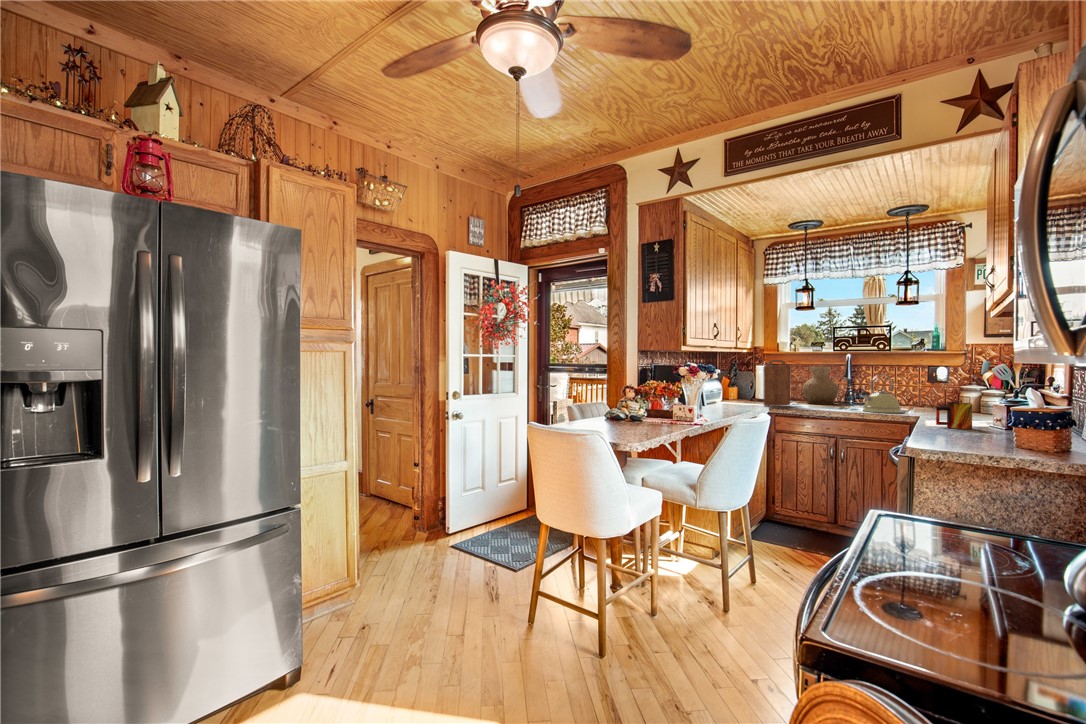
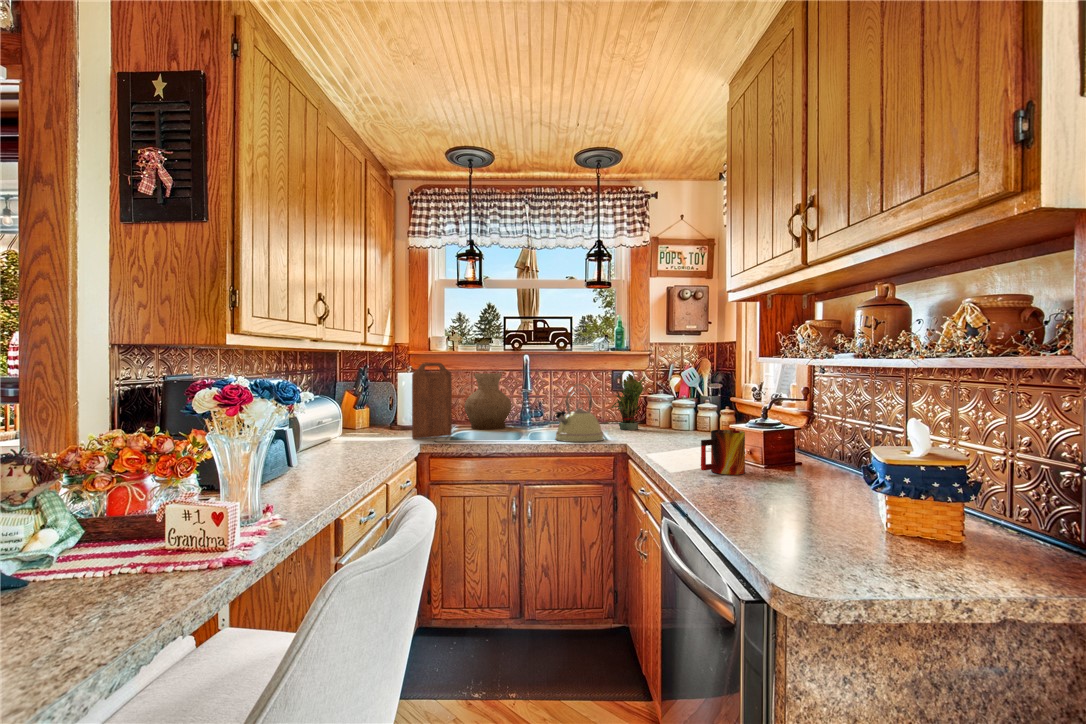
potted plant: none [919,368,953,410] -> present [611,374,646,430]

